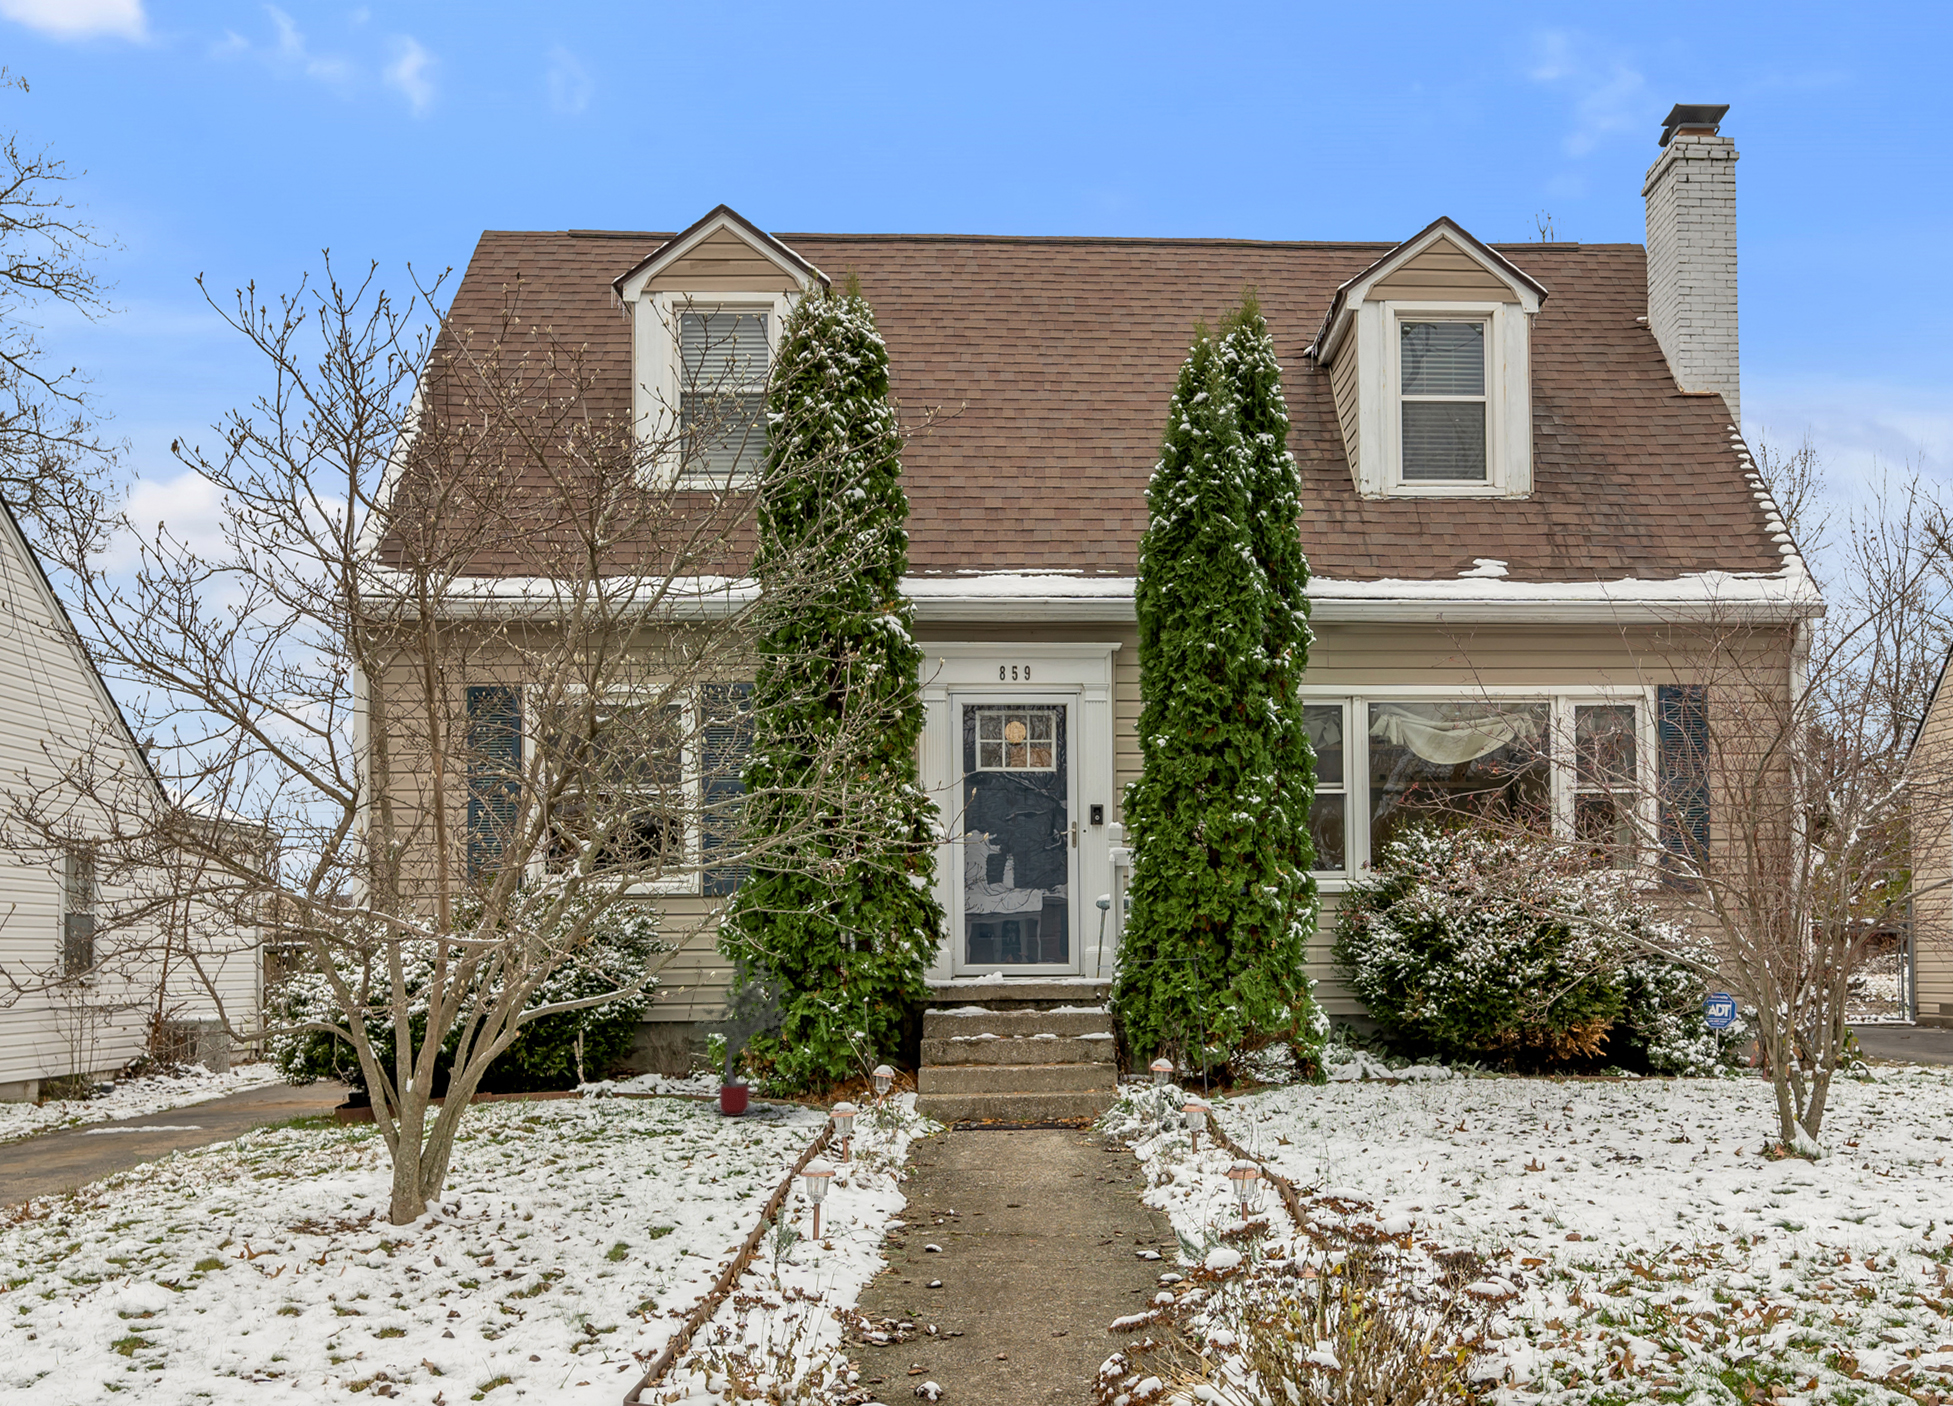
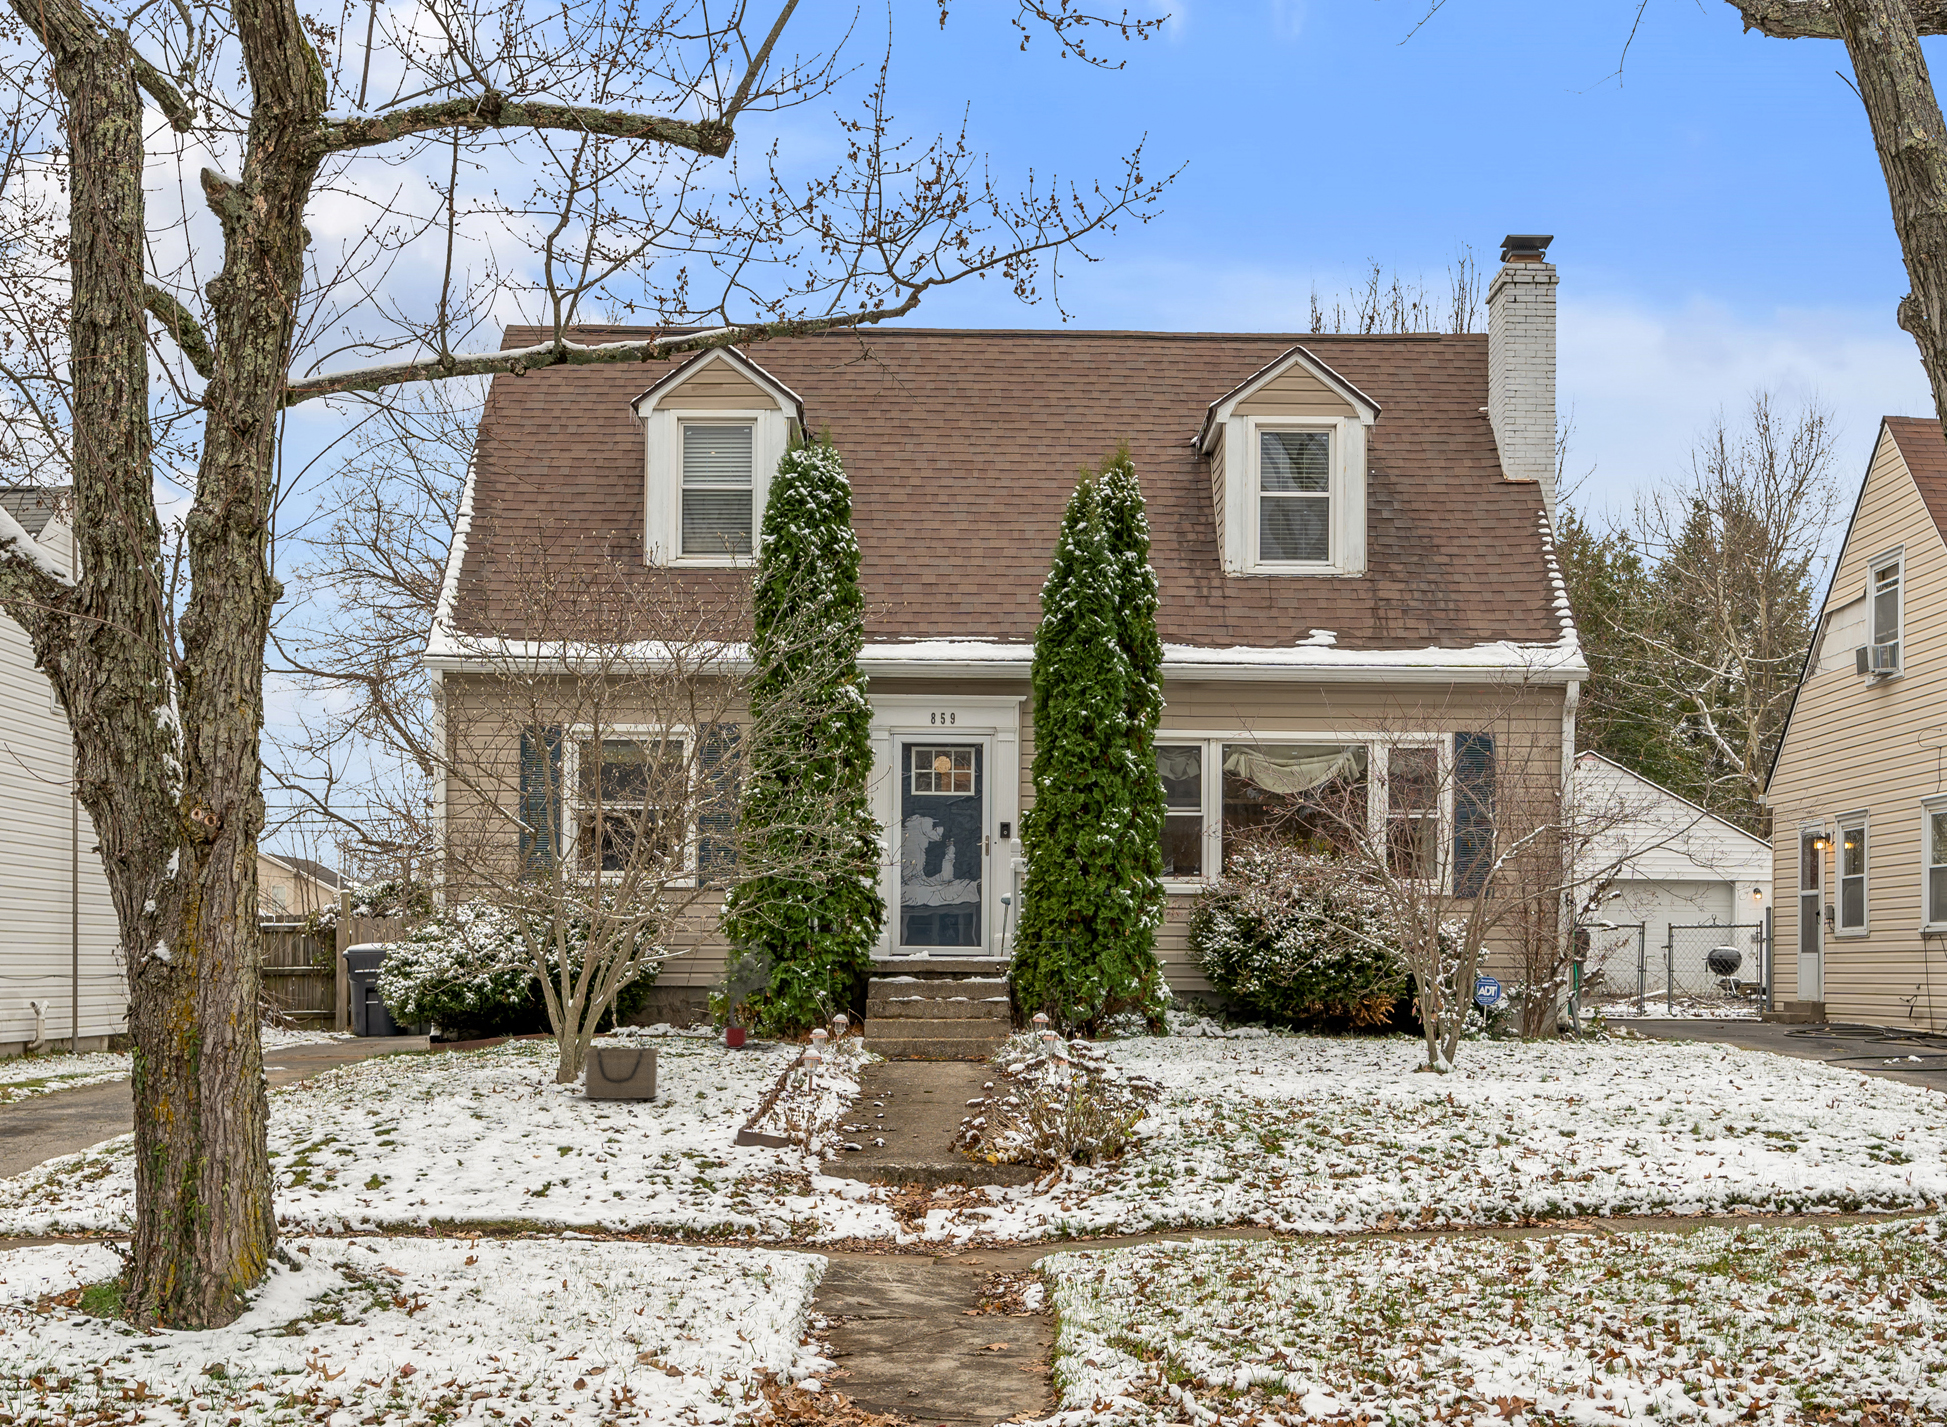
basket: none [460,1141,587,1229] -> present [584,1047,659,1099]

